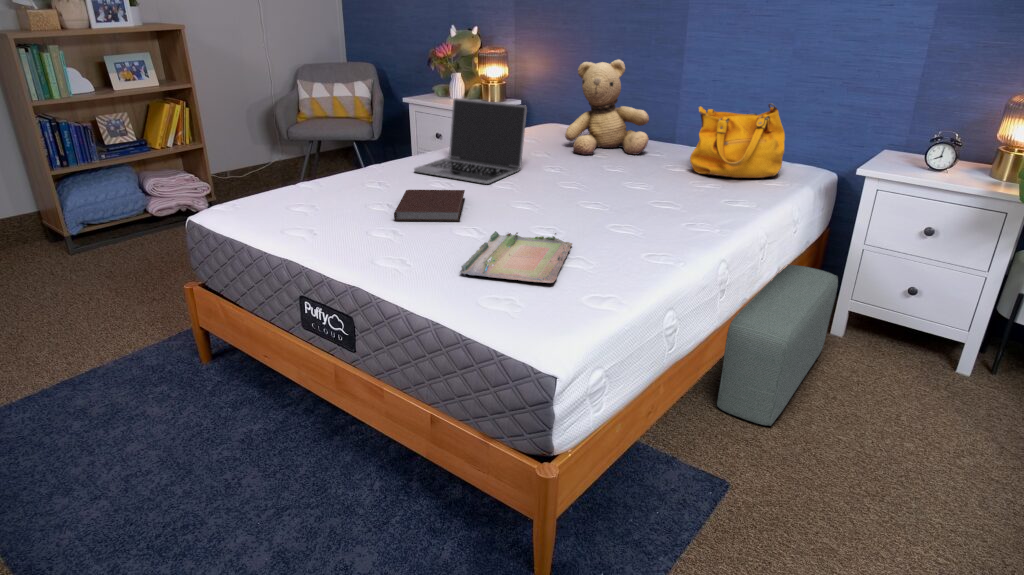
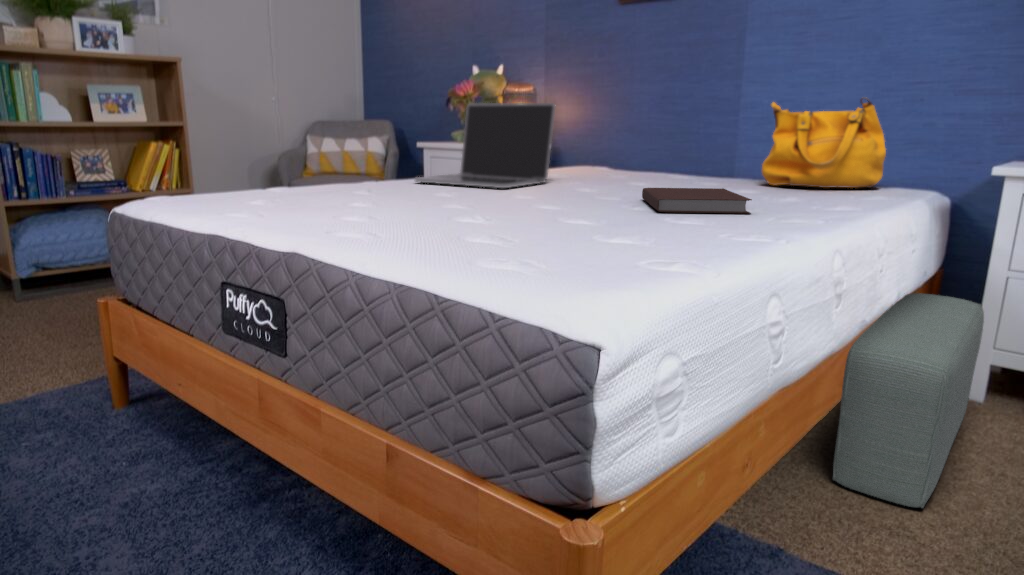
teddy bear: present [565,60,649,155] -> none [602,69,705,177]
notebook: present [394,190,465,221] -> present [642,188,752,214]
tray: present [460,231,572,283] -> none [449,202,618,244]

